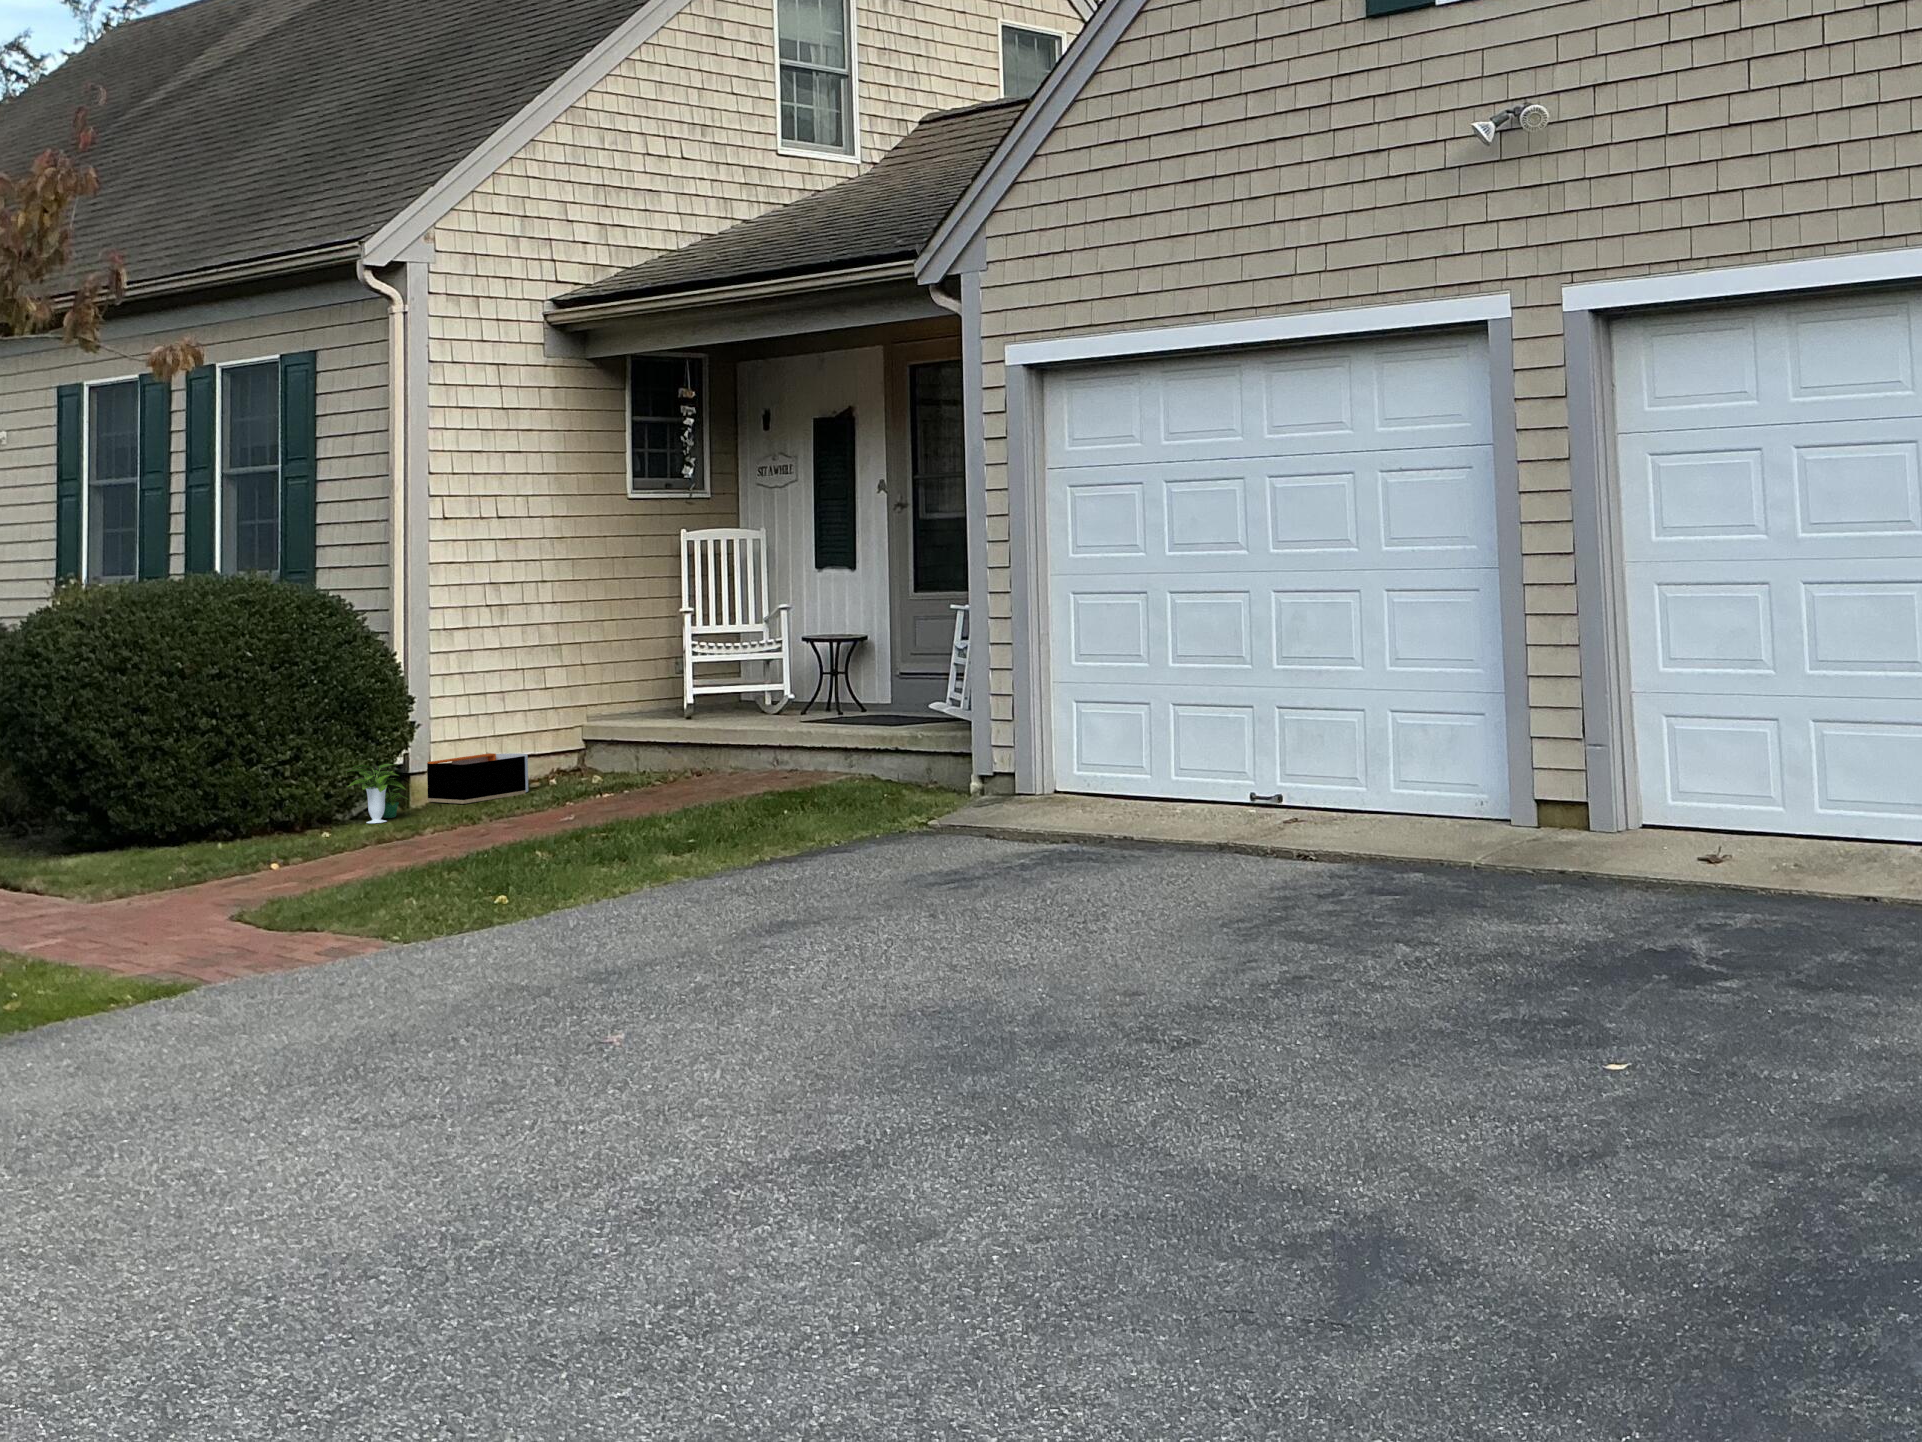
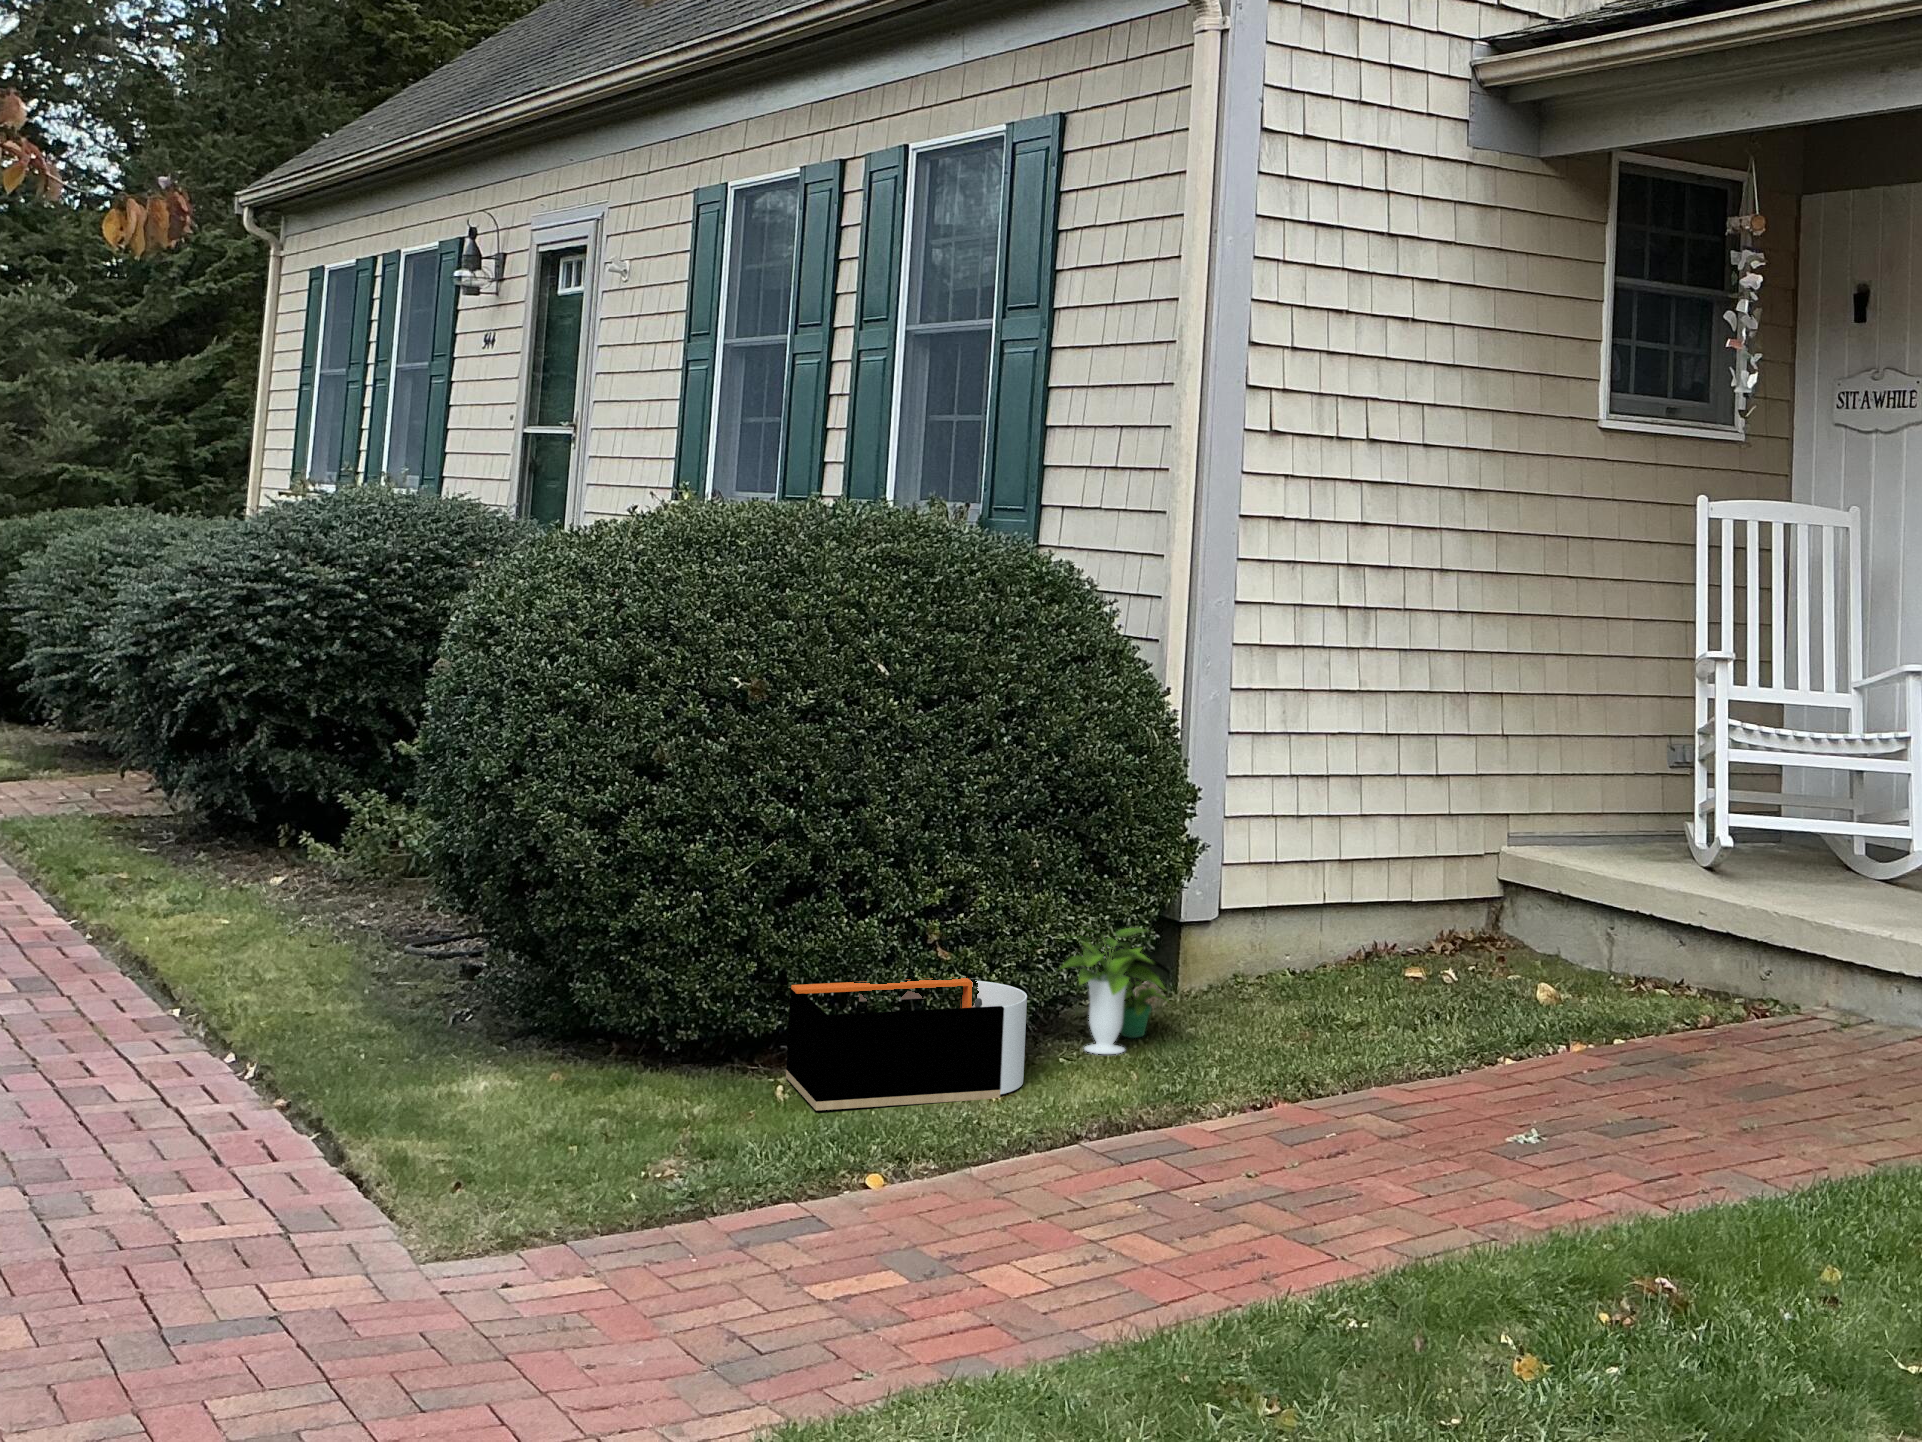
storage bin: present [427,753,528,804] -> present [786,978,1027,1110]

